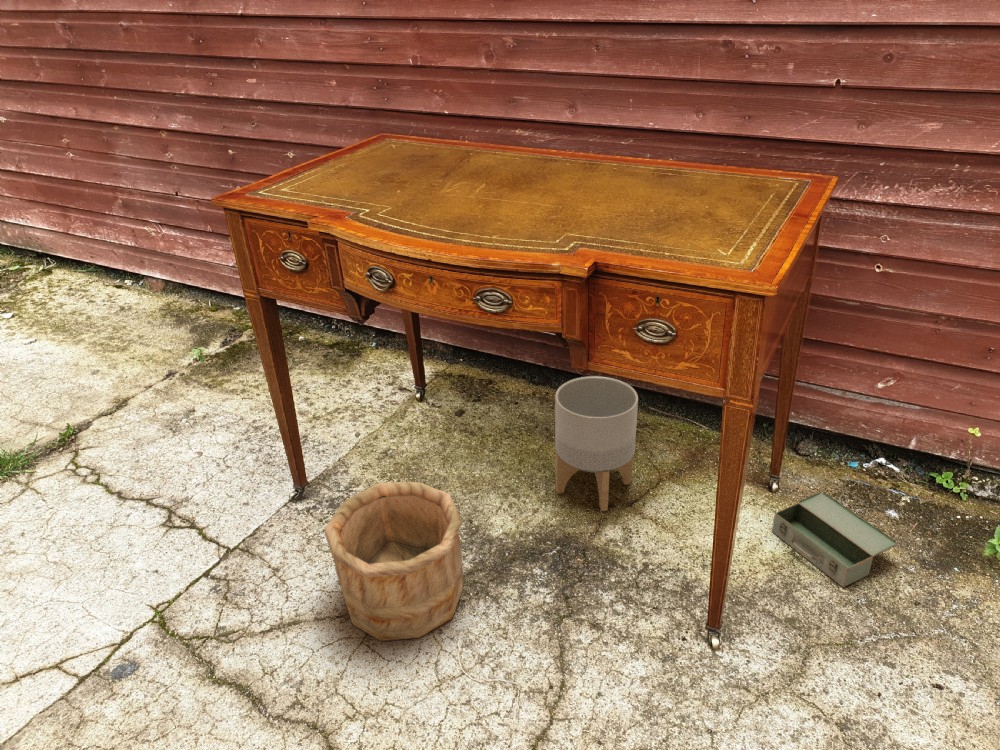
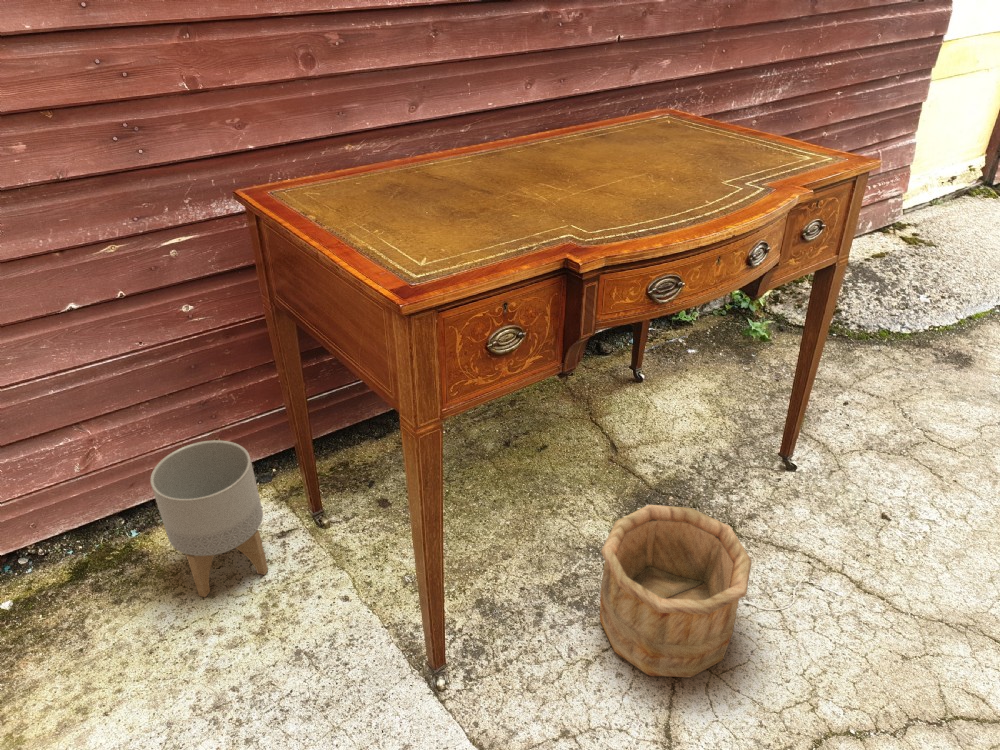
planter: present [555,376,638,511] -> present [150,440,268,597]
toolbox: present [772,492,897,587] -> none [674,350,758,396]

